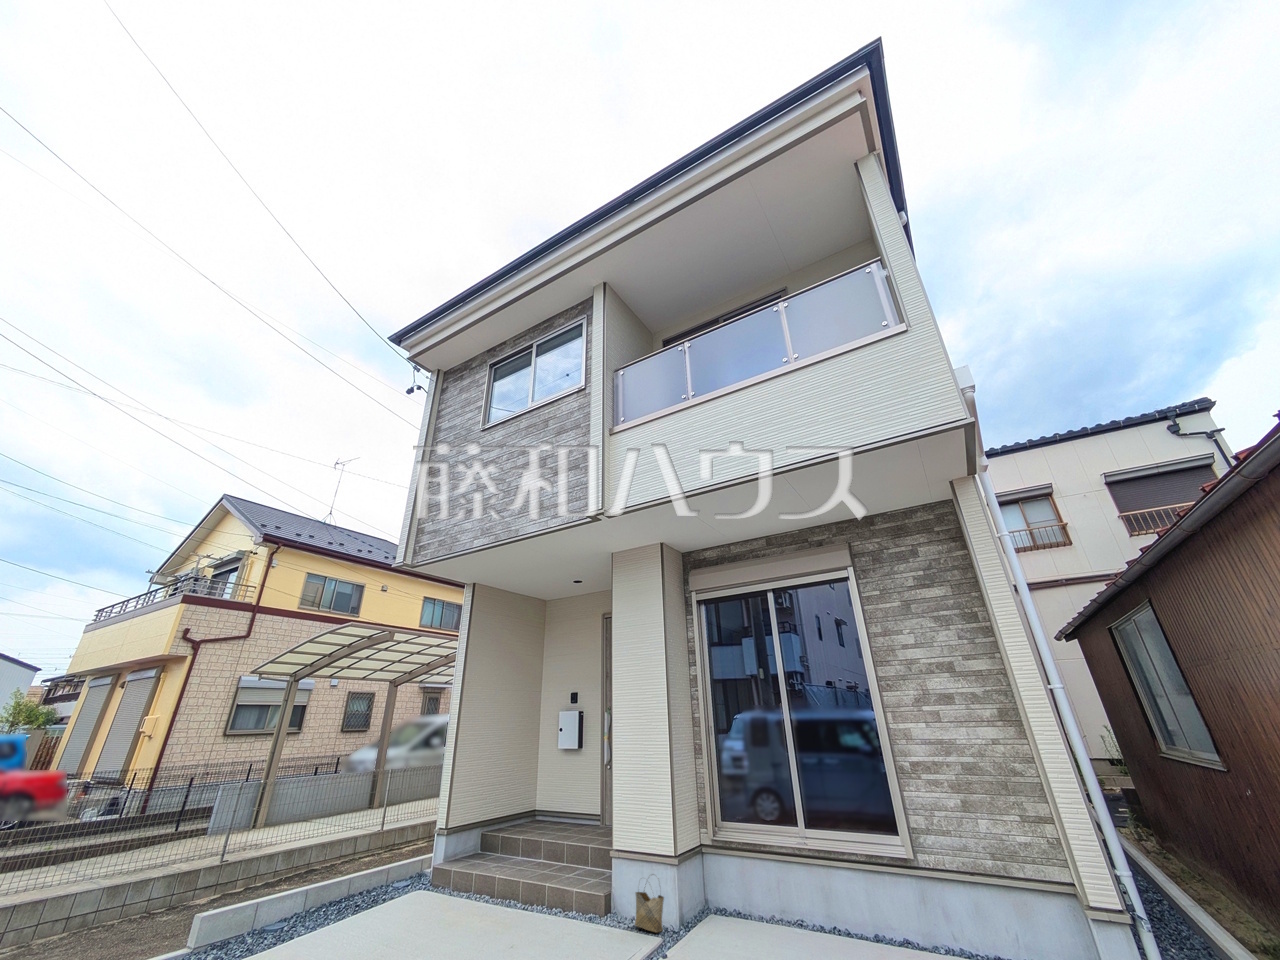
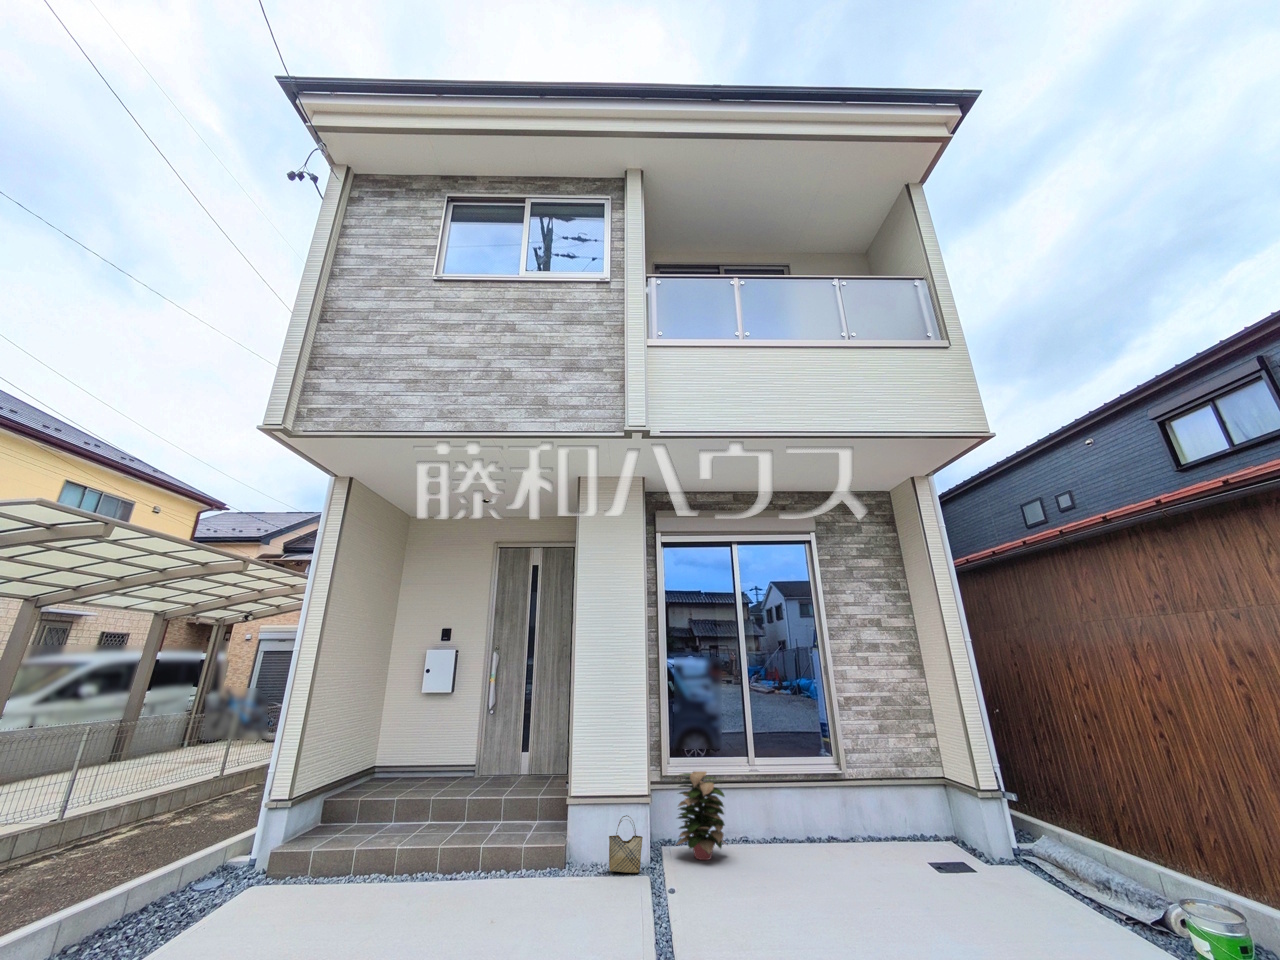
decorative plant: none [709,837,765,934] -> present [677,771,725,860]

